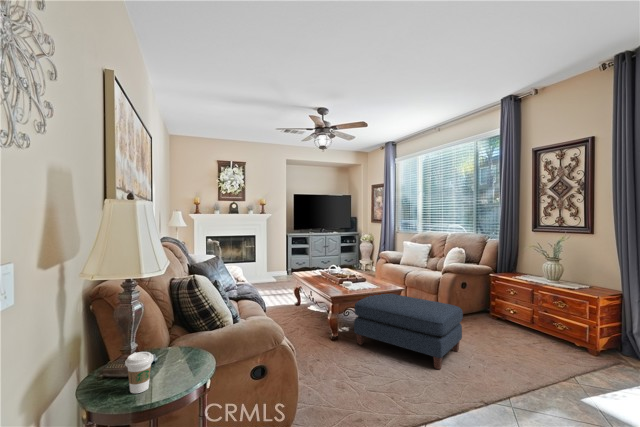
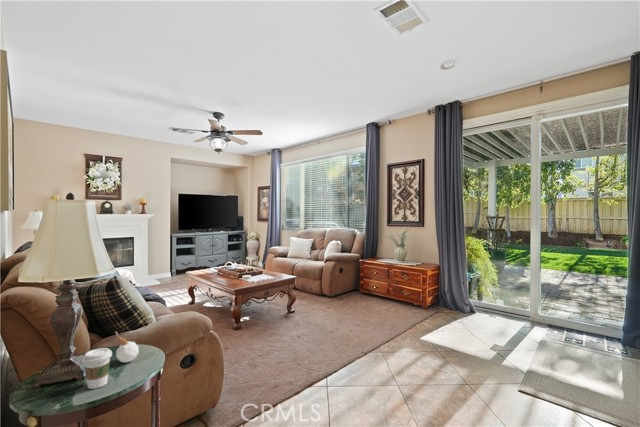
ottoman: present [354,294,463,369] -> none [257,282,344,338]
candle: none [168,335,190,369] -> present [116,335,139,362]

